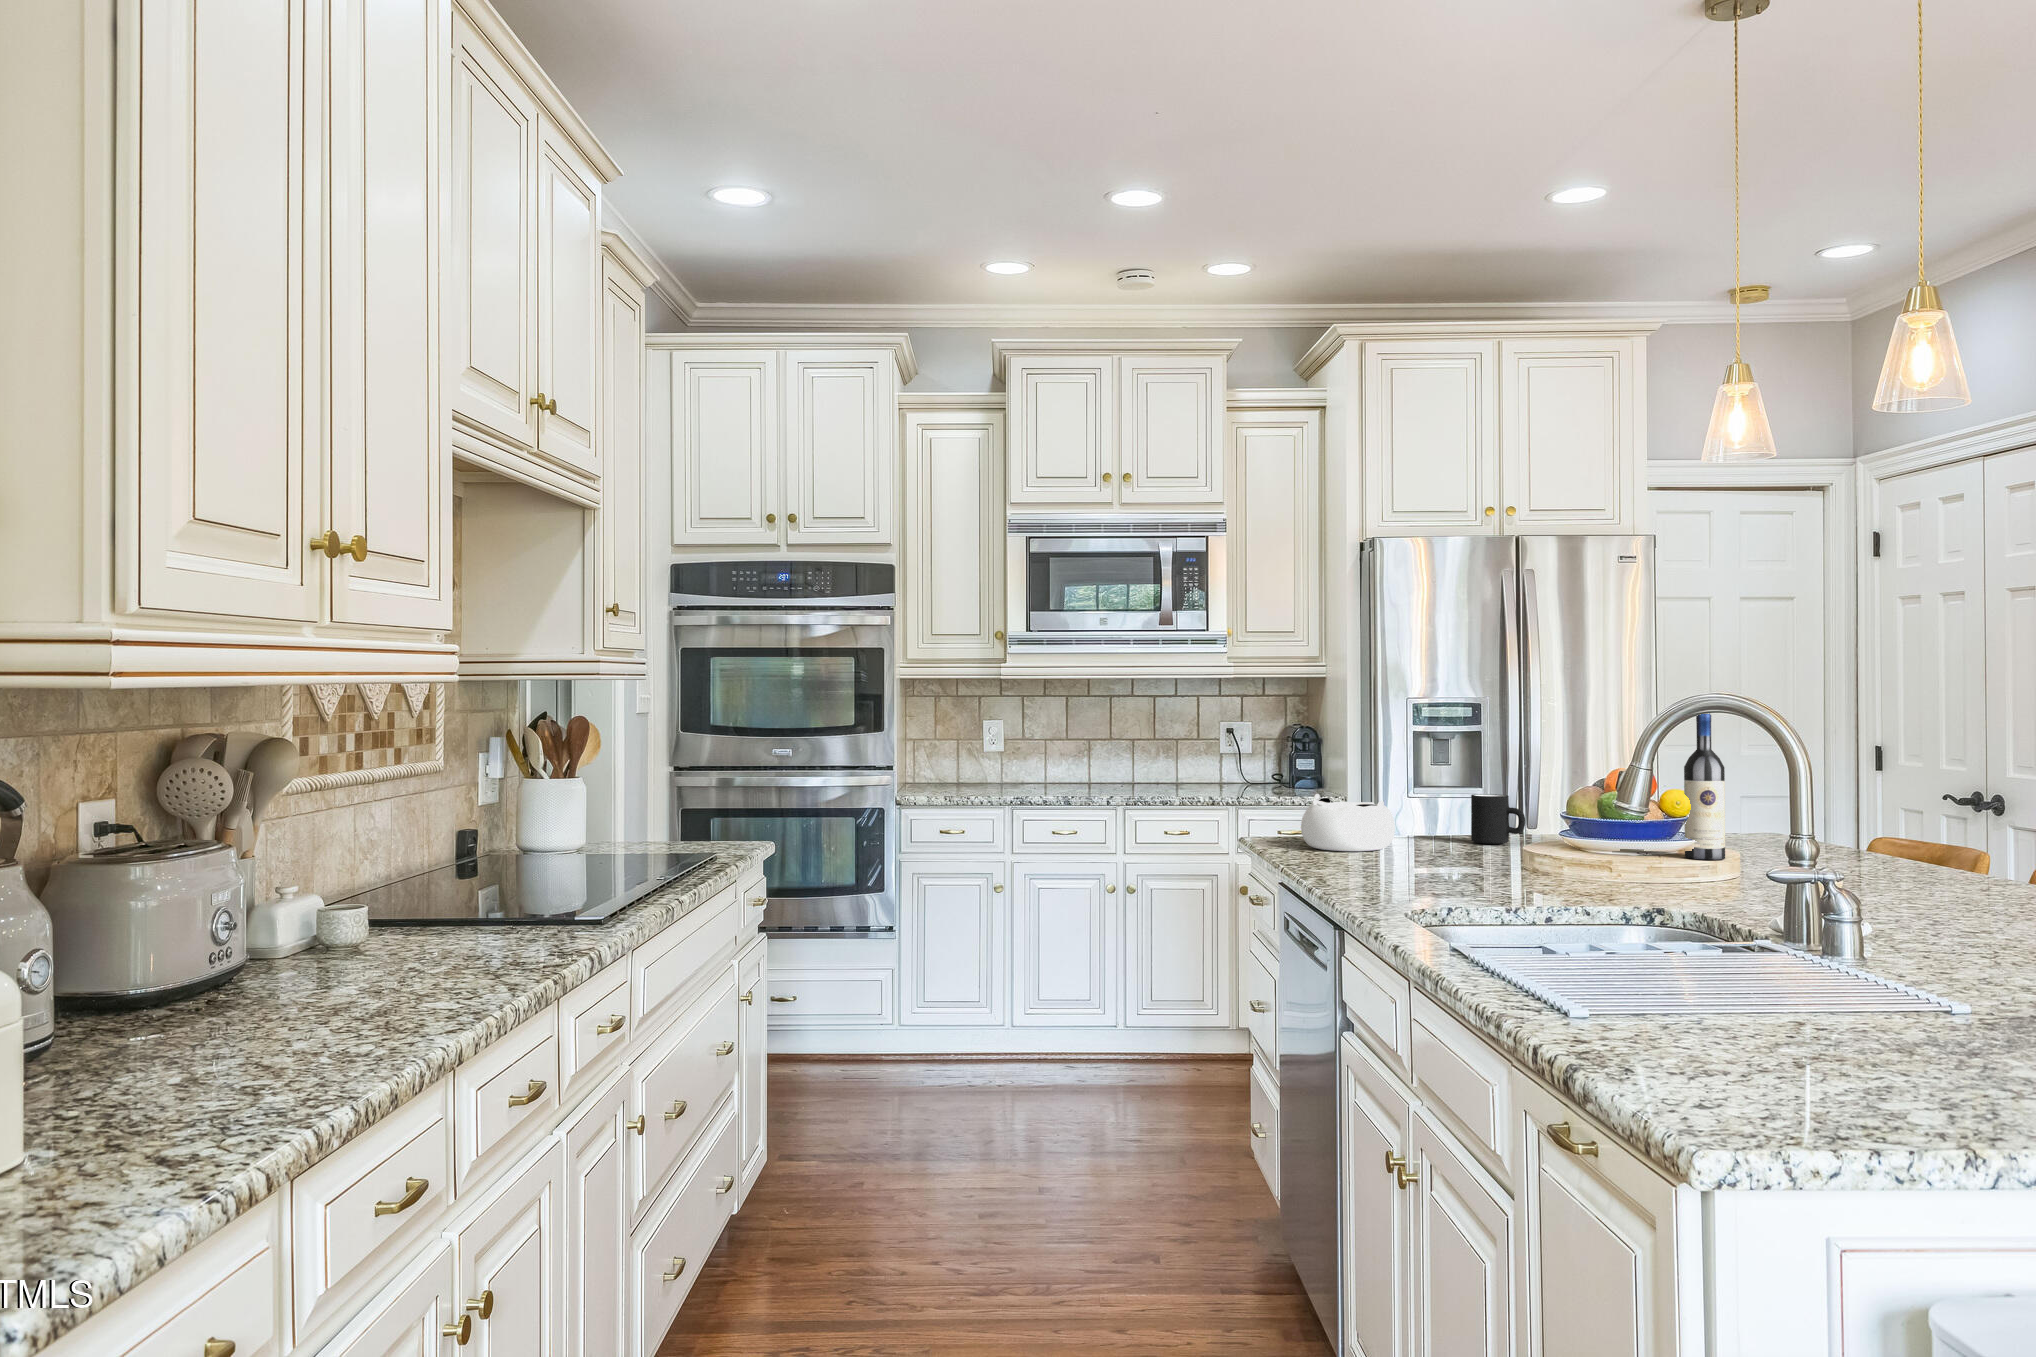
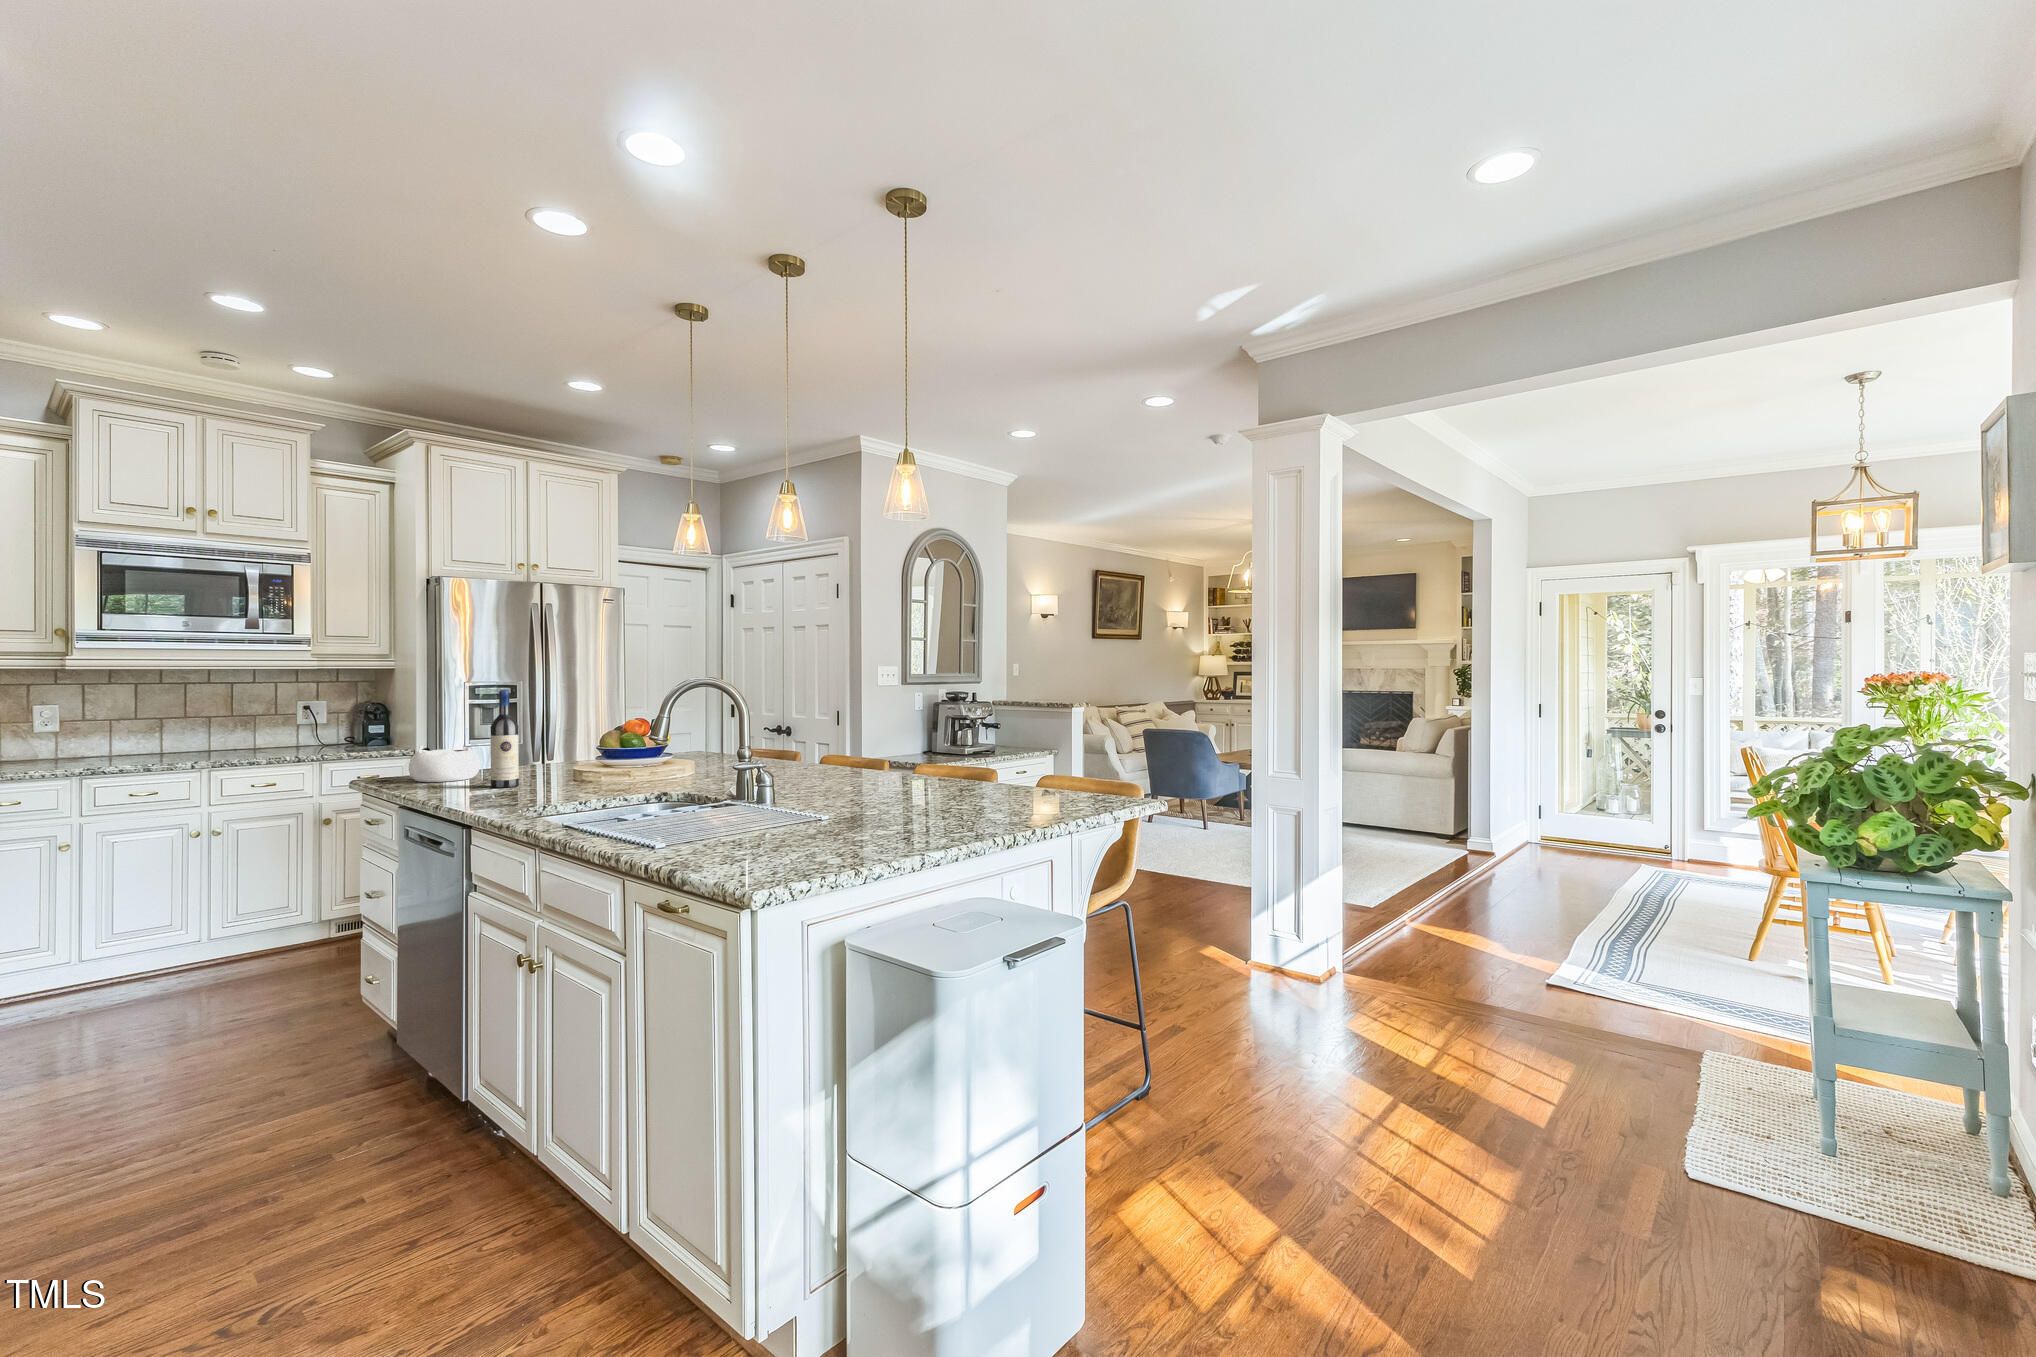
wine bottle: present [1684,713,1725,860] -> present [490,690,519,788]
mug: present [1471,794,1525,844] -> none [529,740,565,770]

